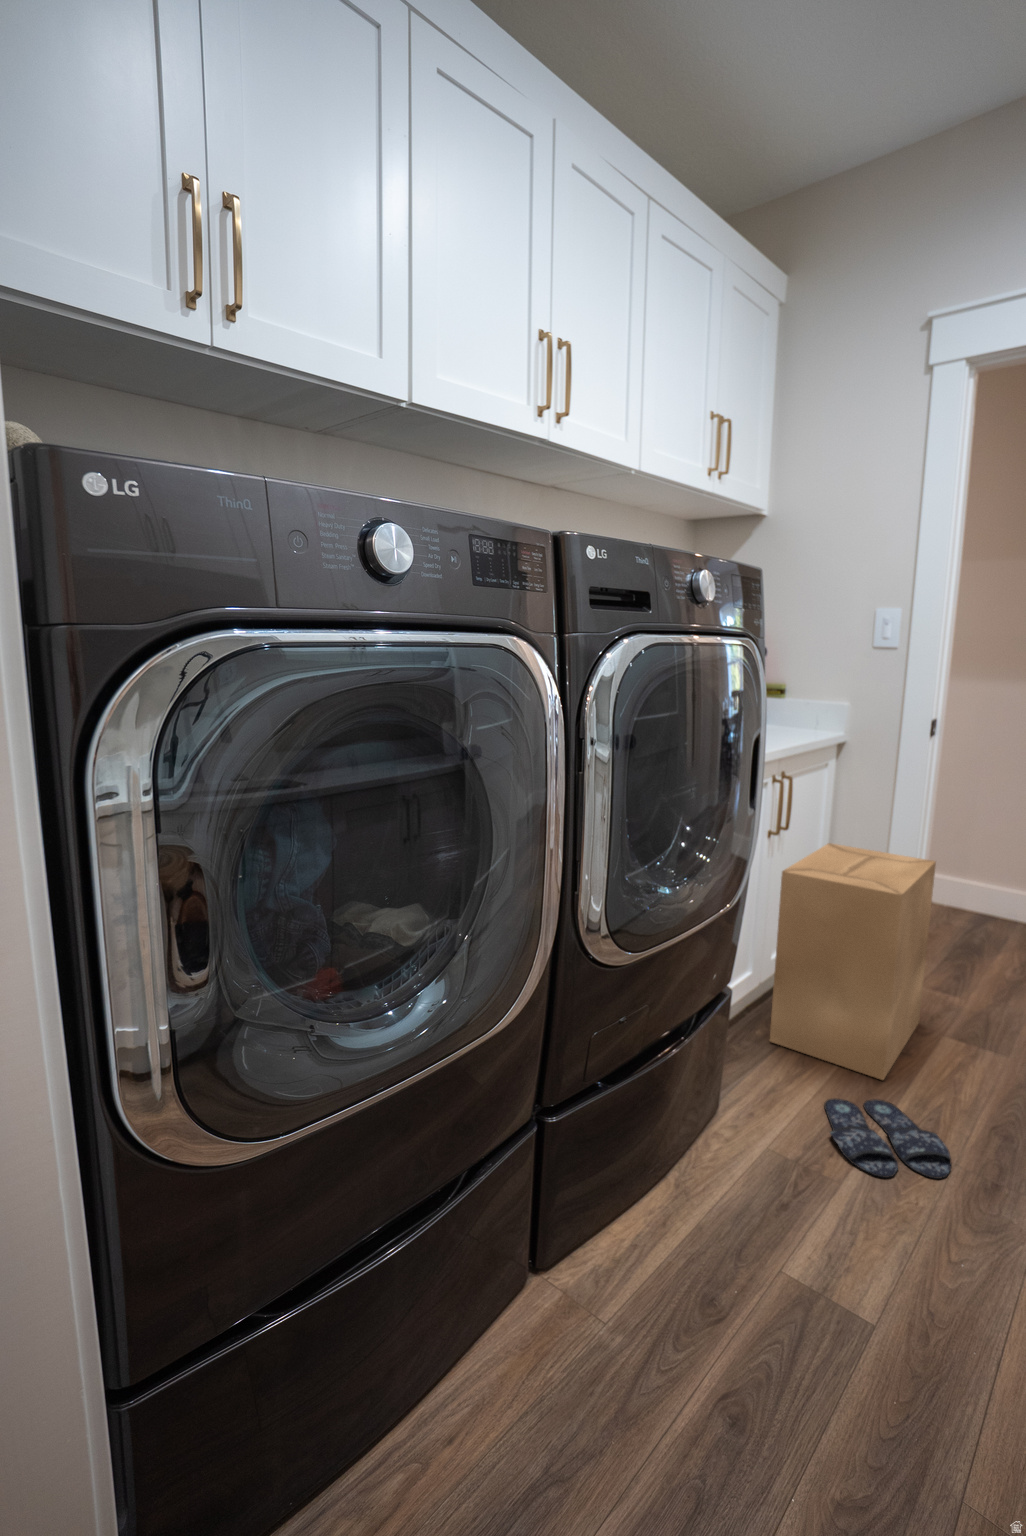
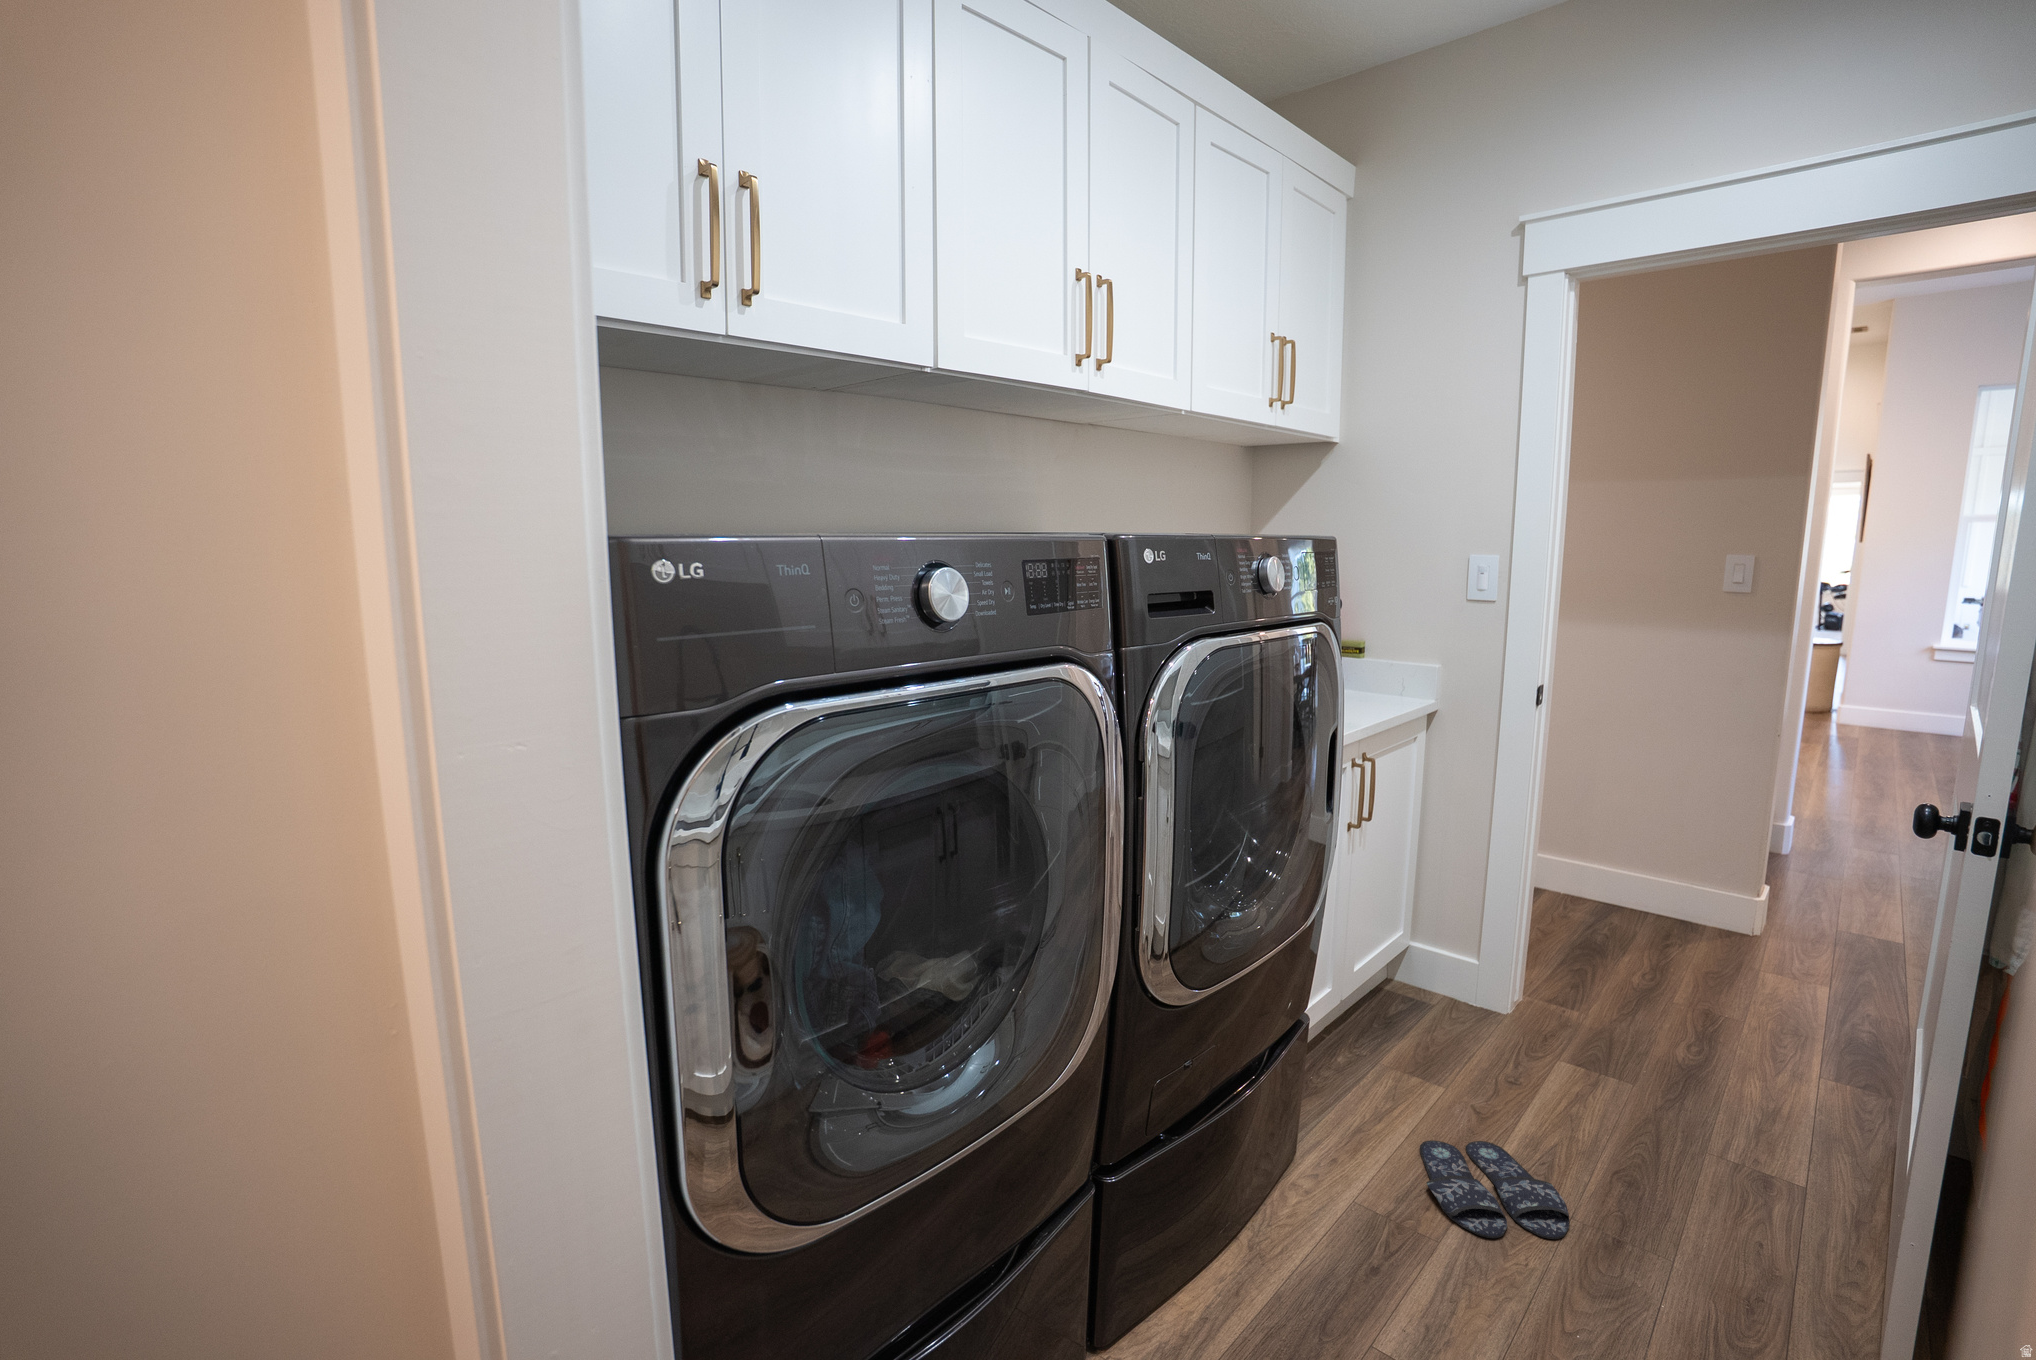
cardboard box: present [770,843,936,1080] -> none [1353,829,1546,1117]

